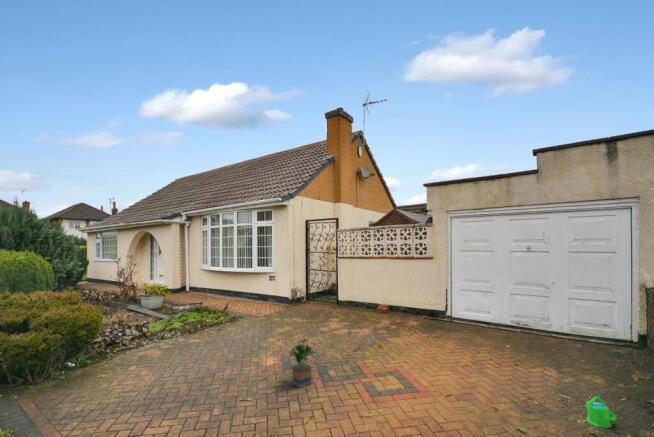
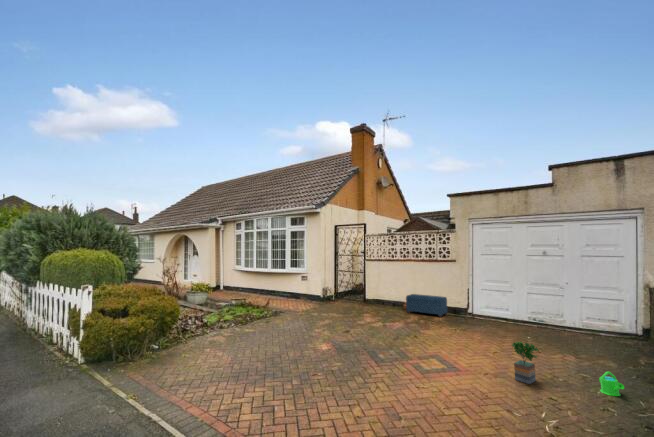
bench: none [379,295,424,322] -> present [406,294,447,317]
potted tree: present [290,344,315,388] -> present [512,342,538,384]

